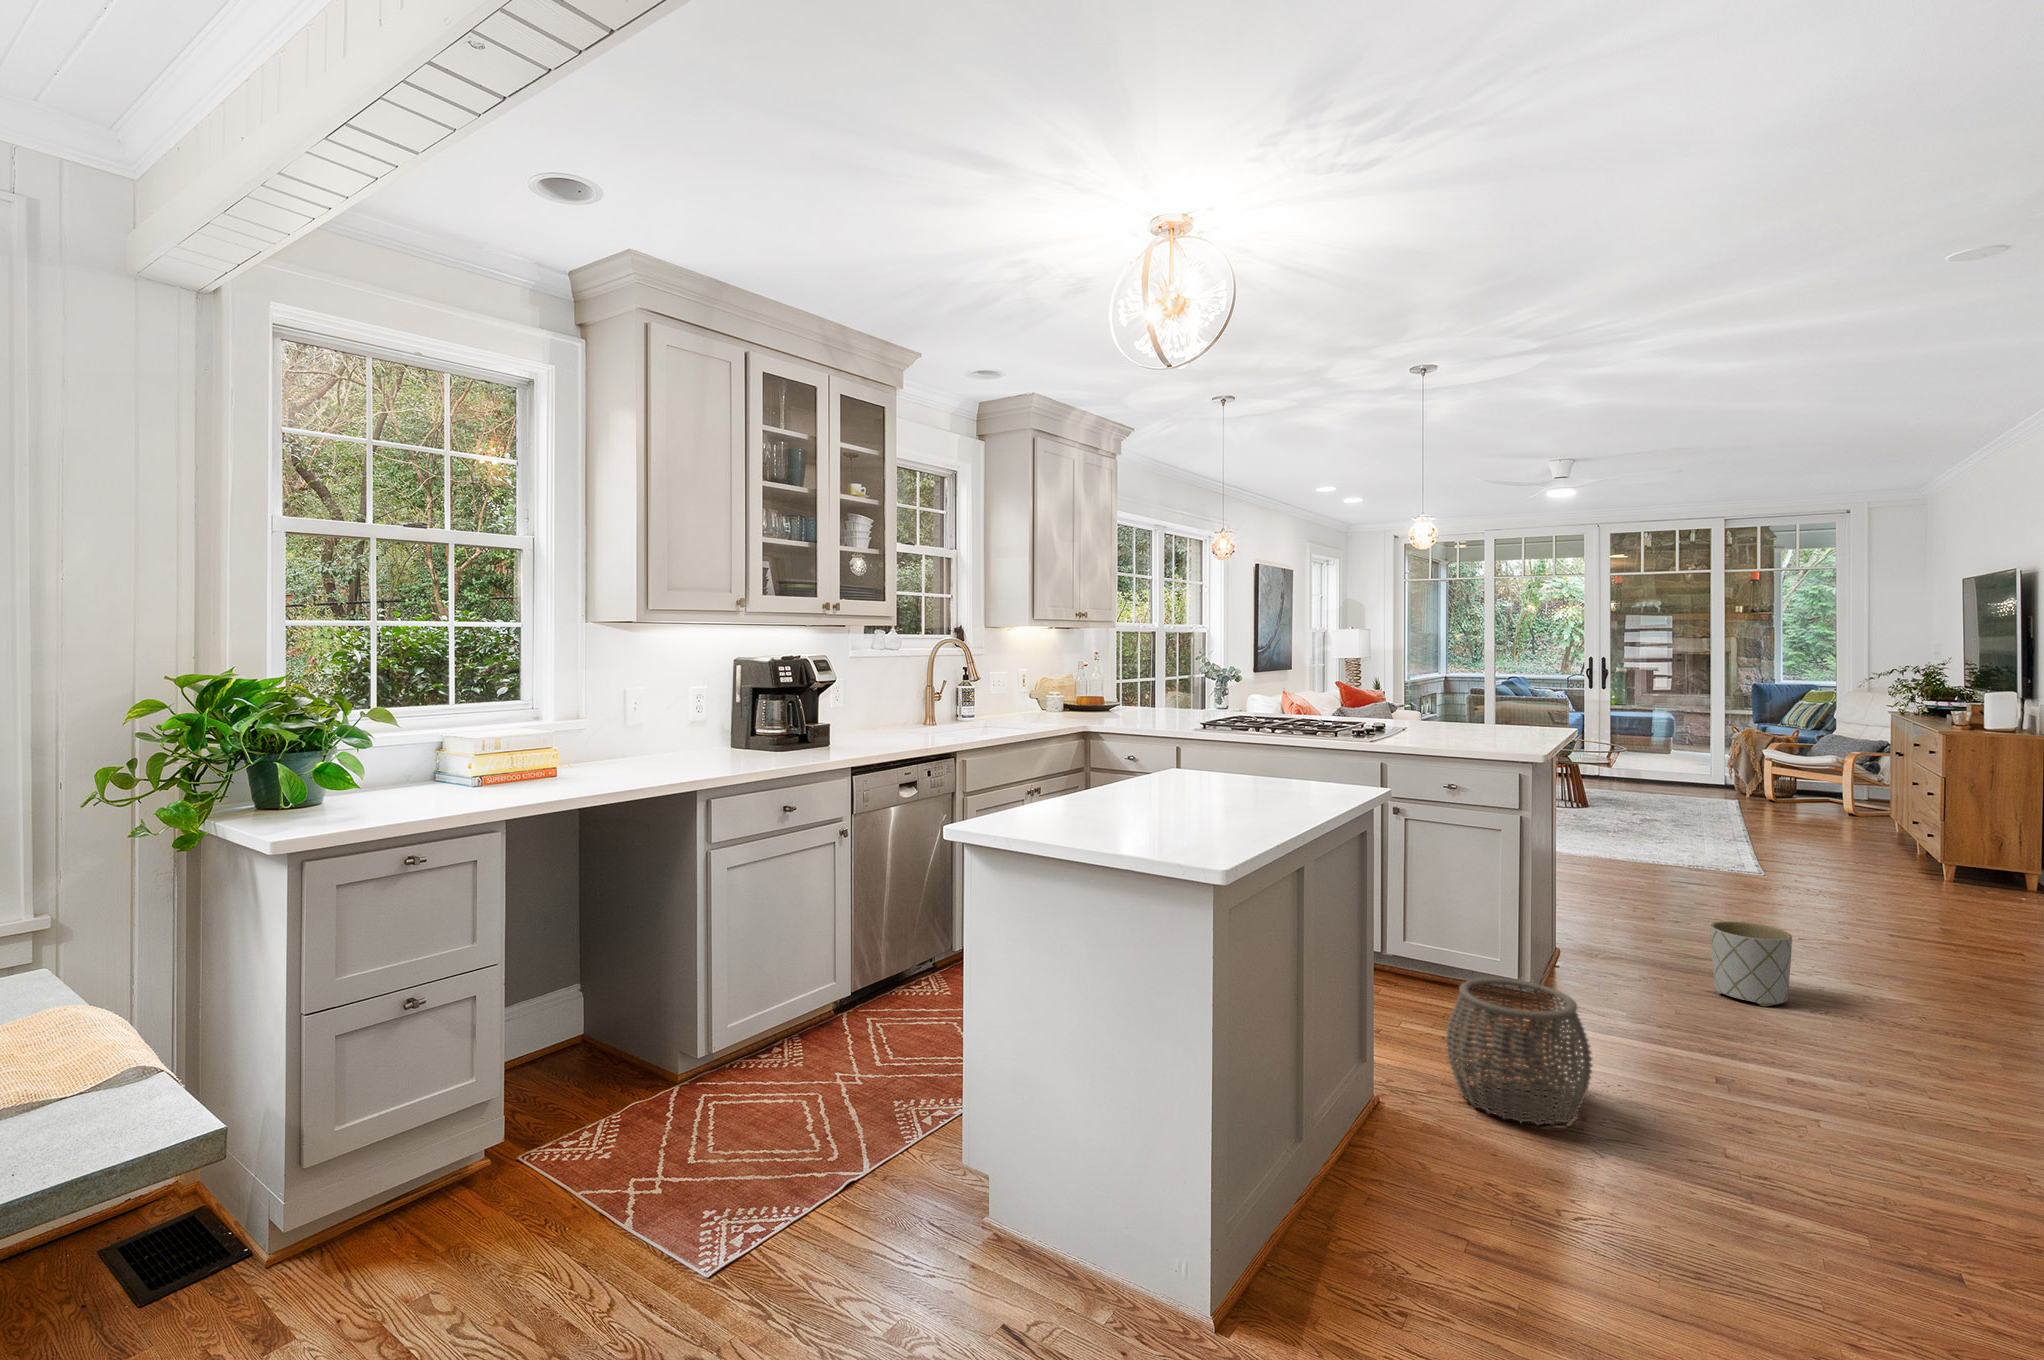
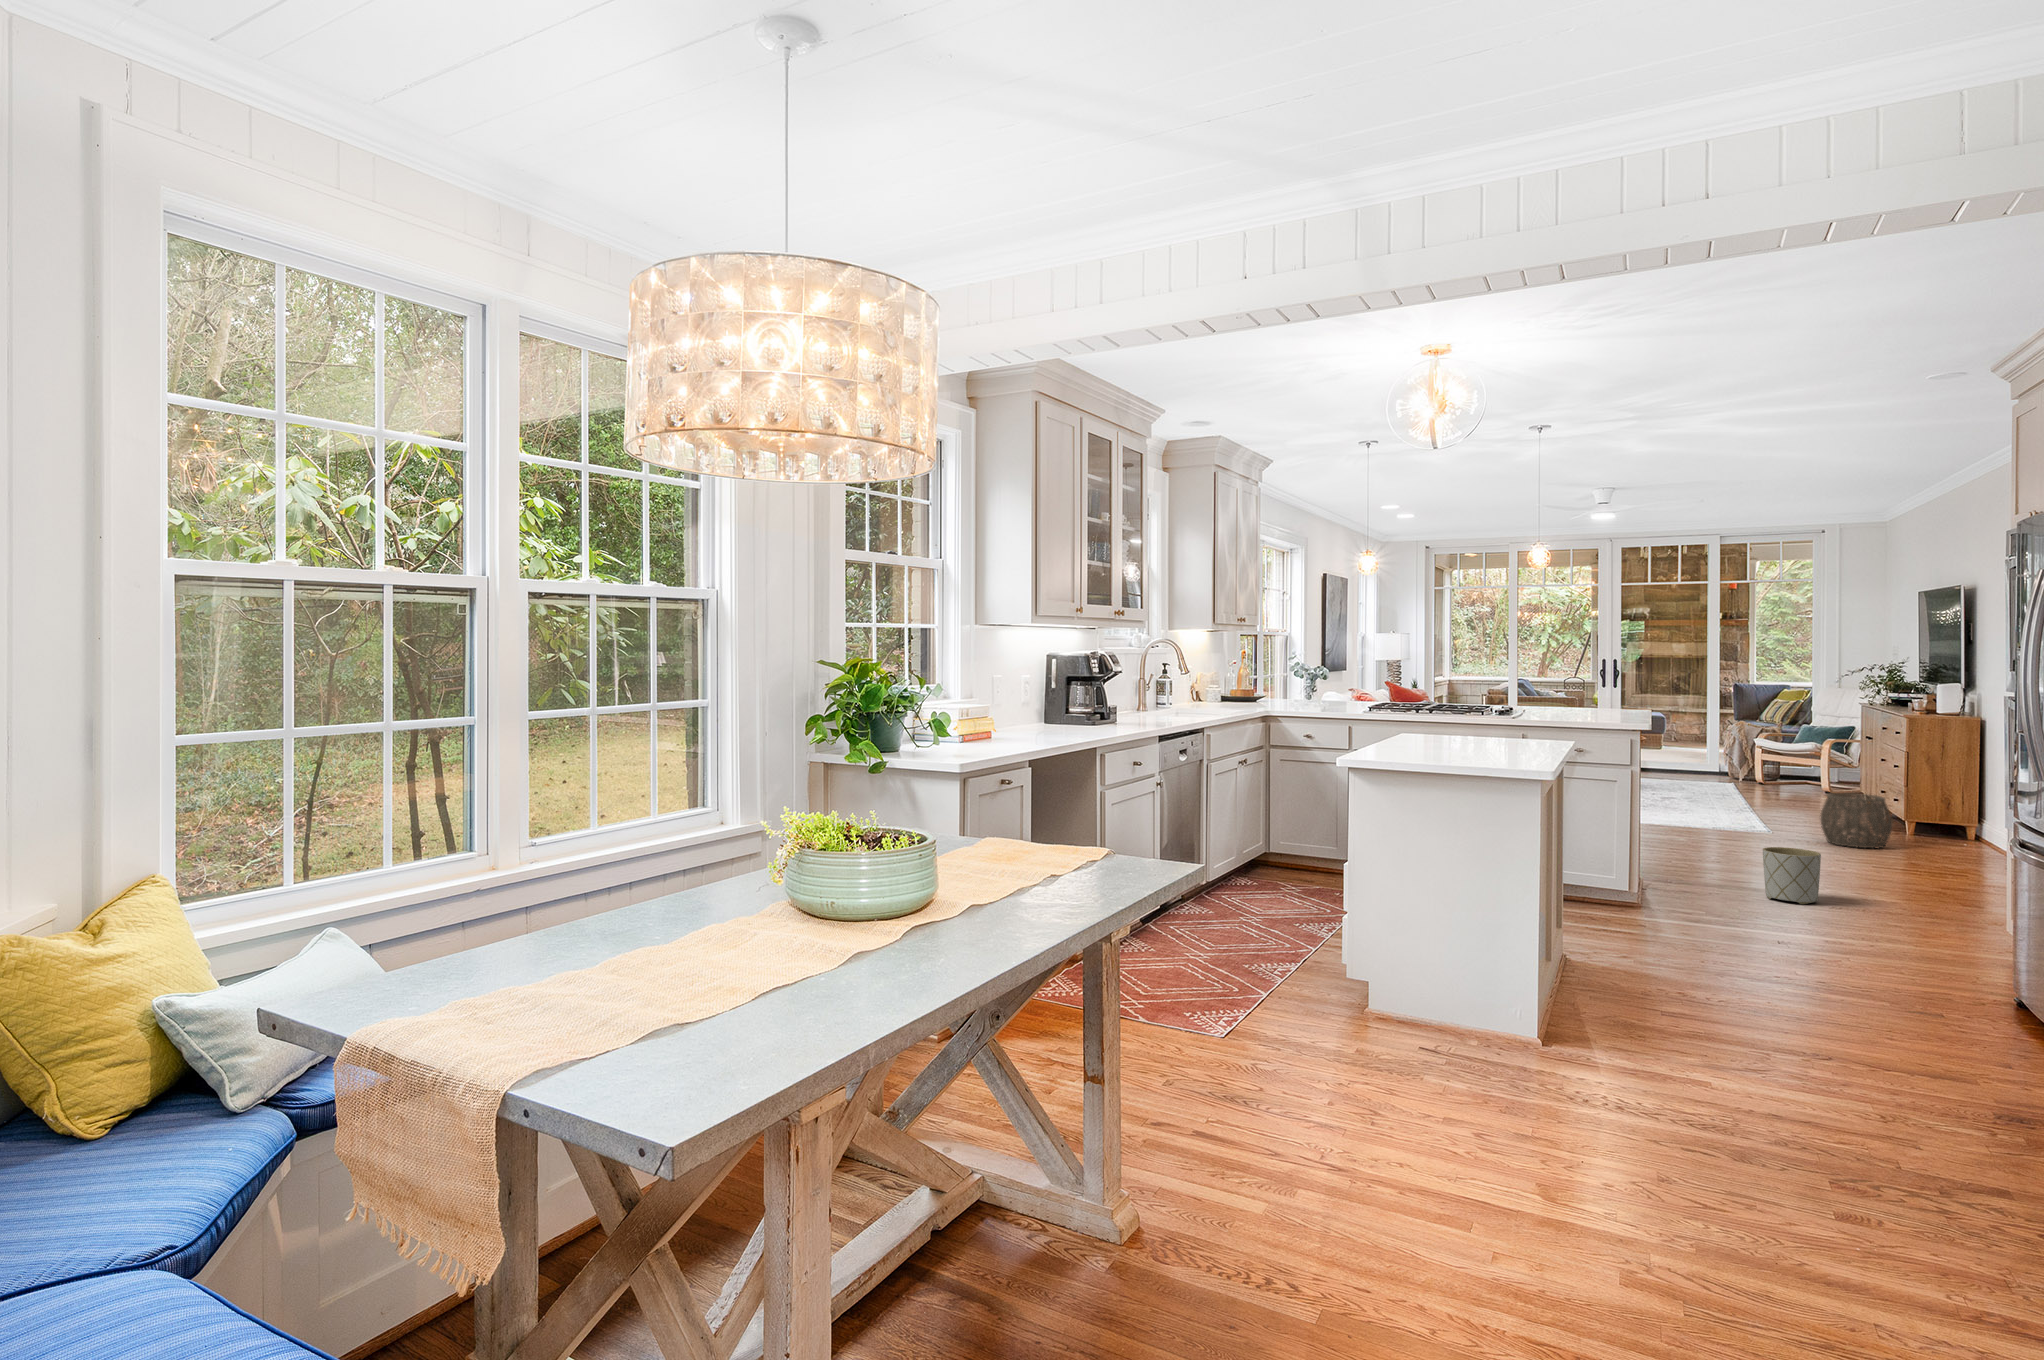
woven basket: present [1446,978,1593,1126] -> present [1820,793,1892,848]

